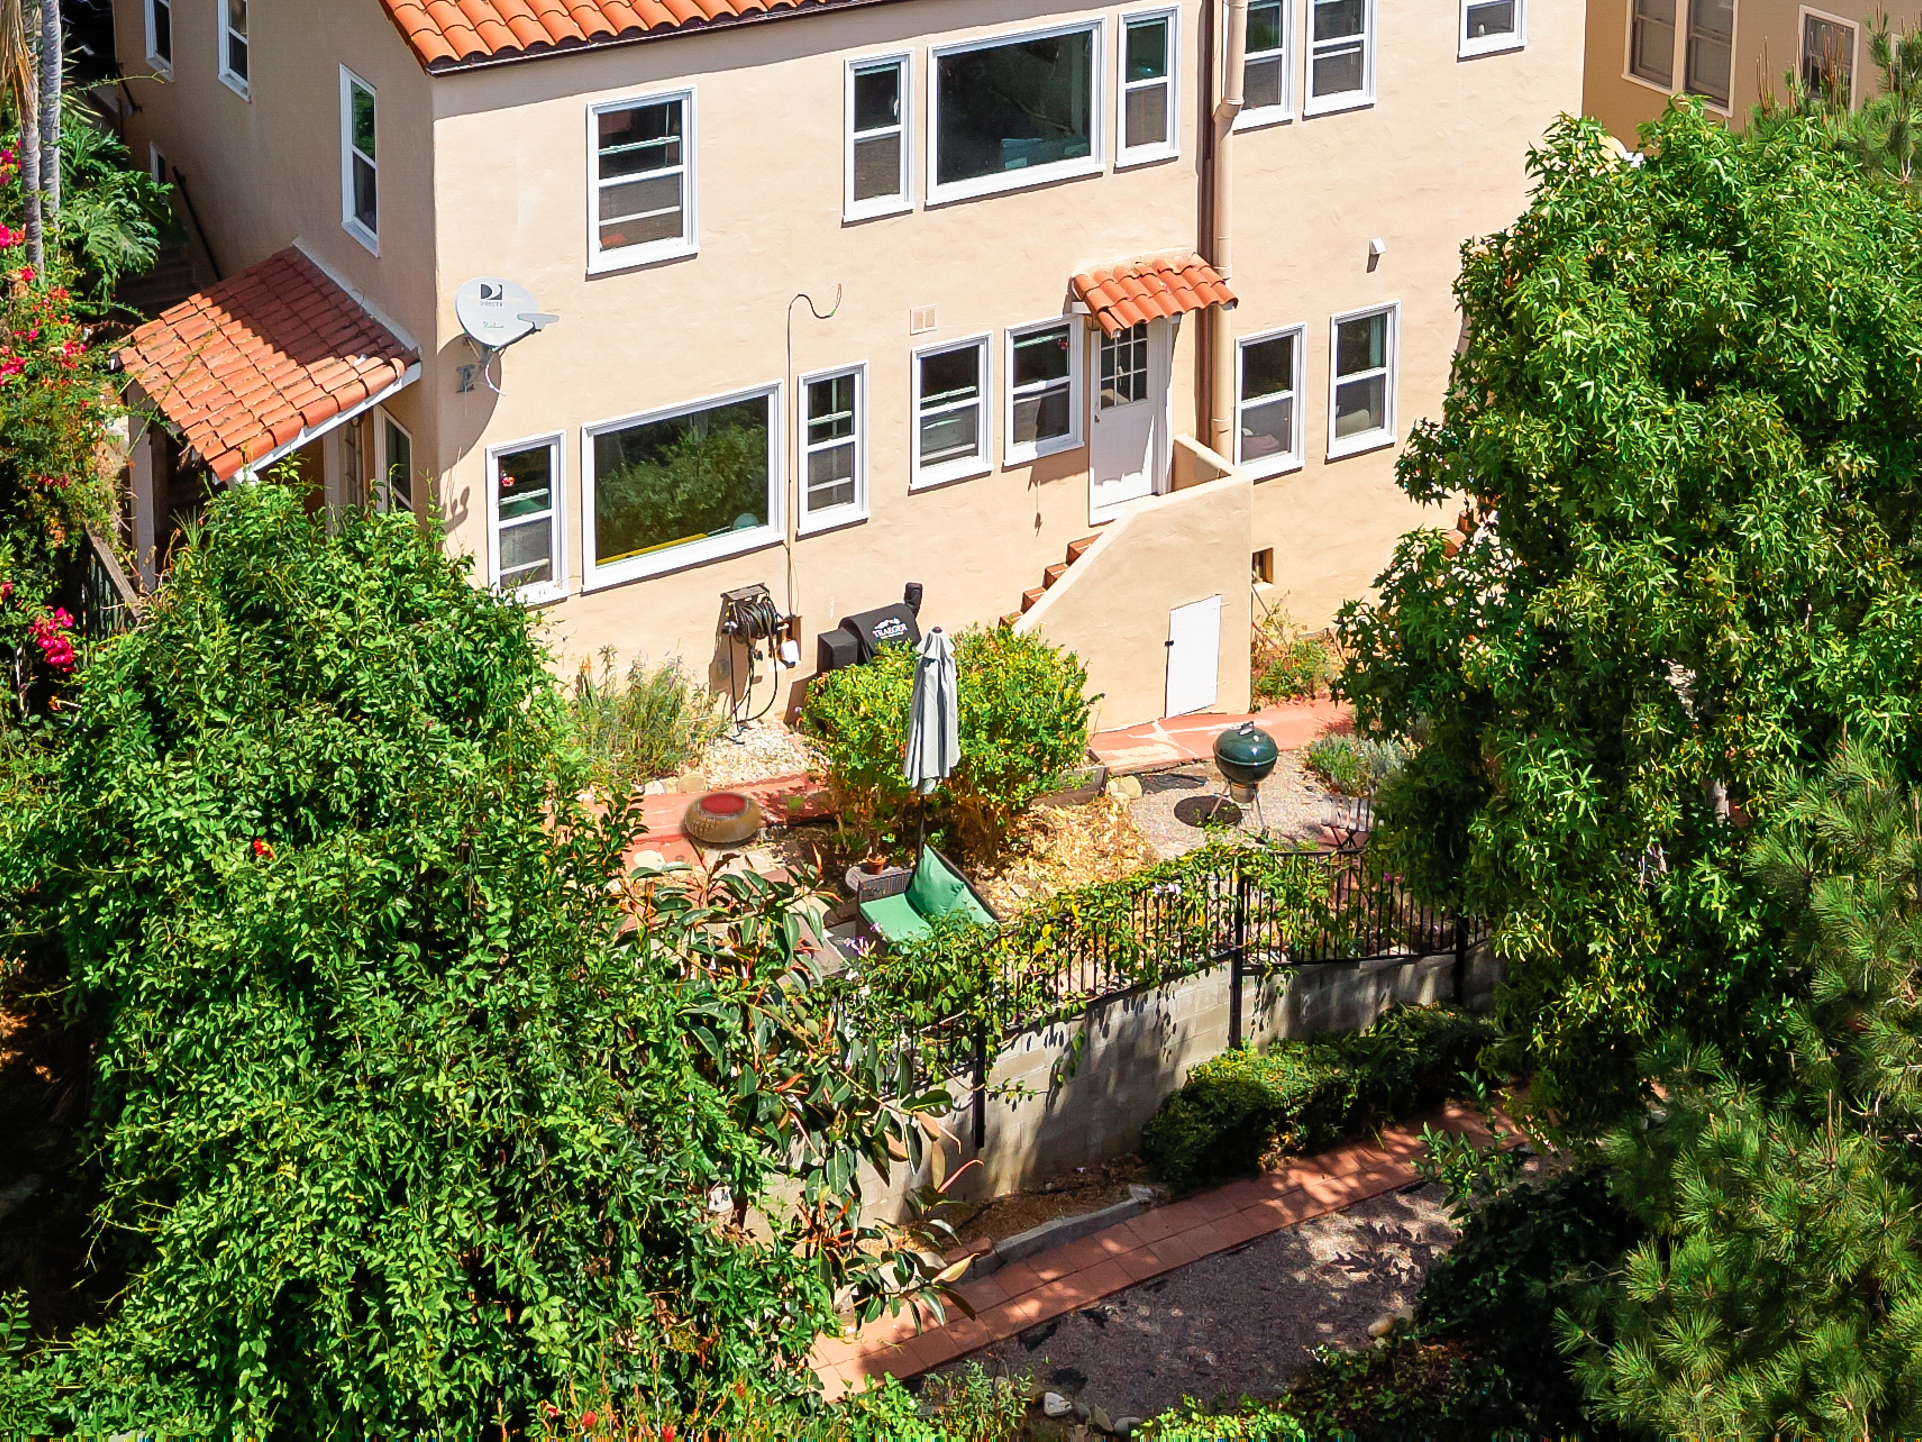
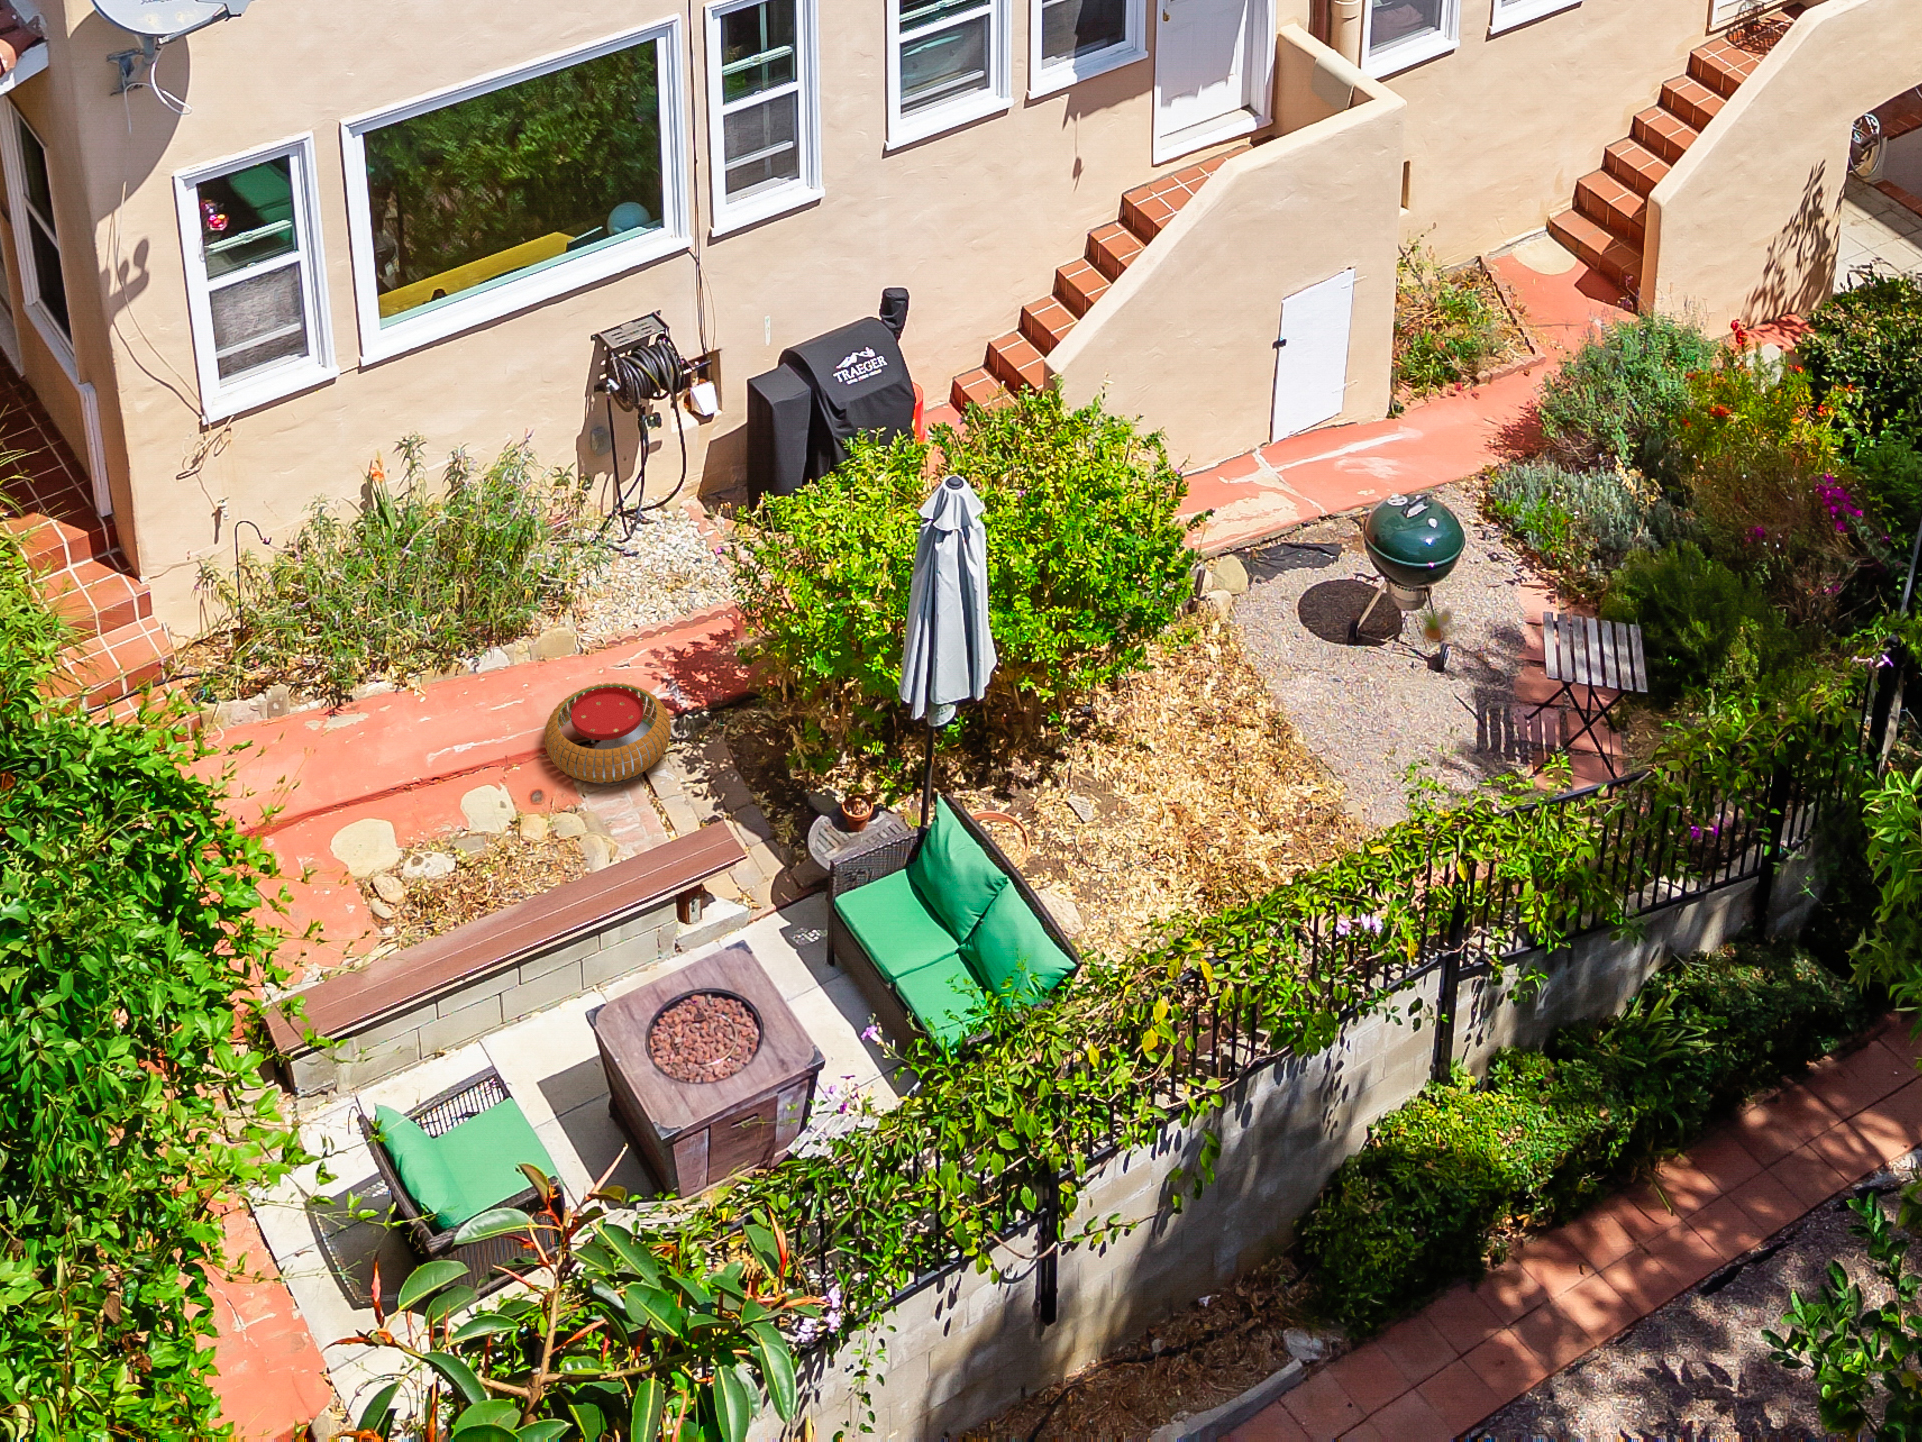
decorative plant: present [781,789,804,816] -> present [1413,607,1453,642]

